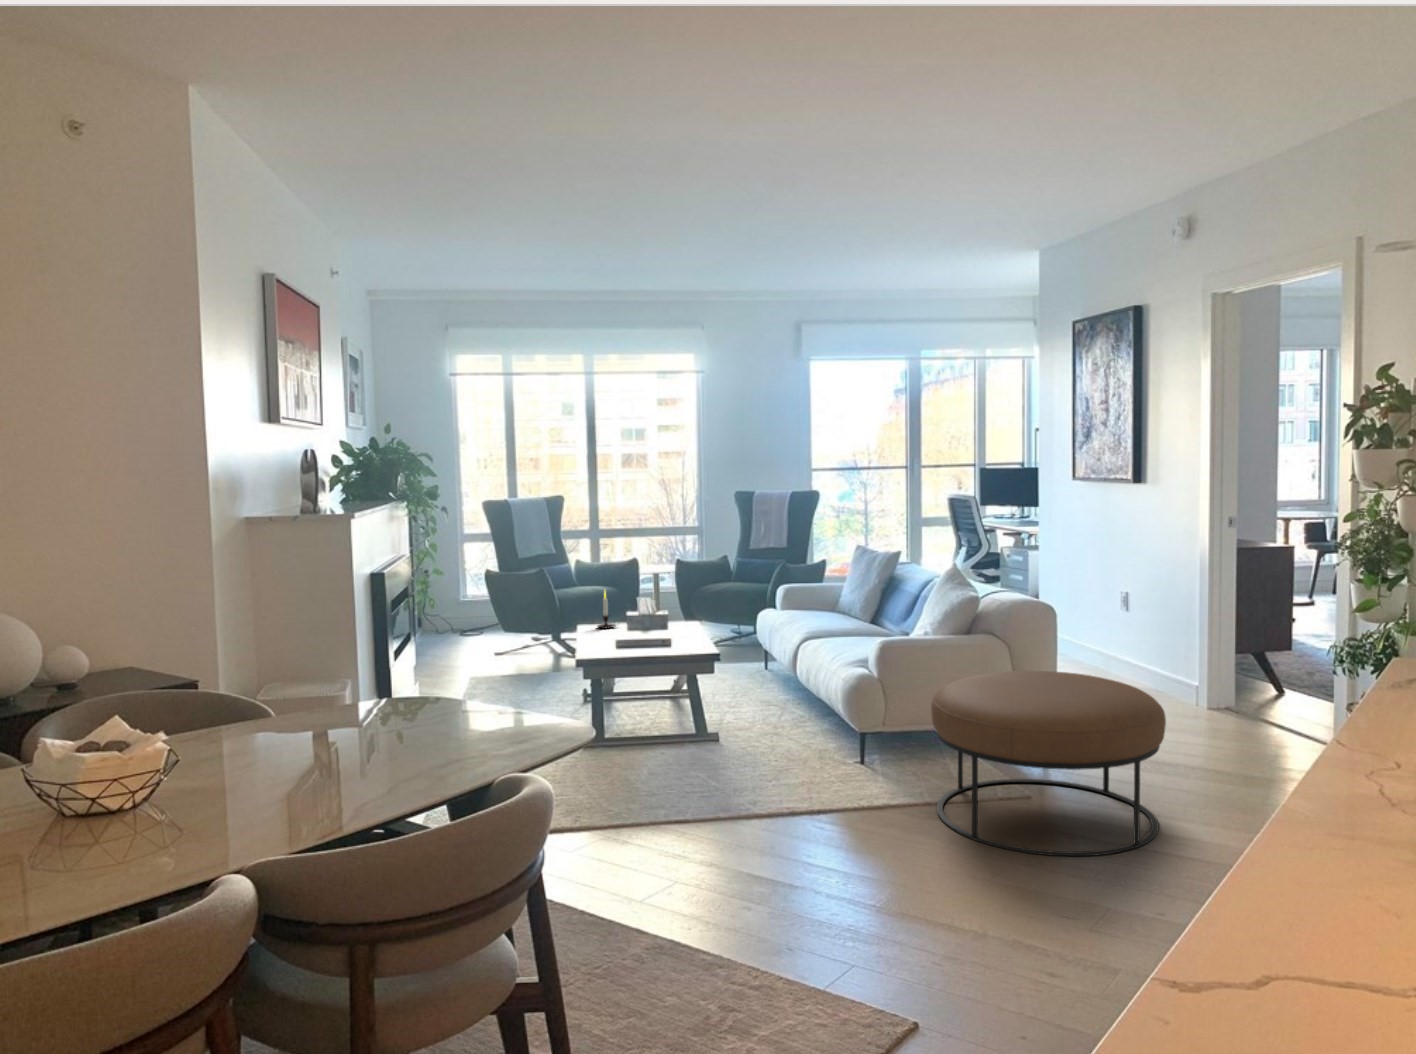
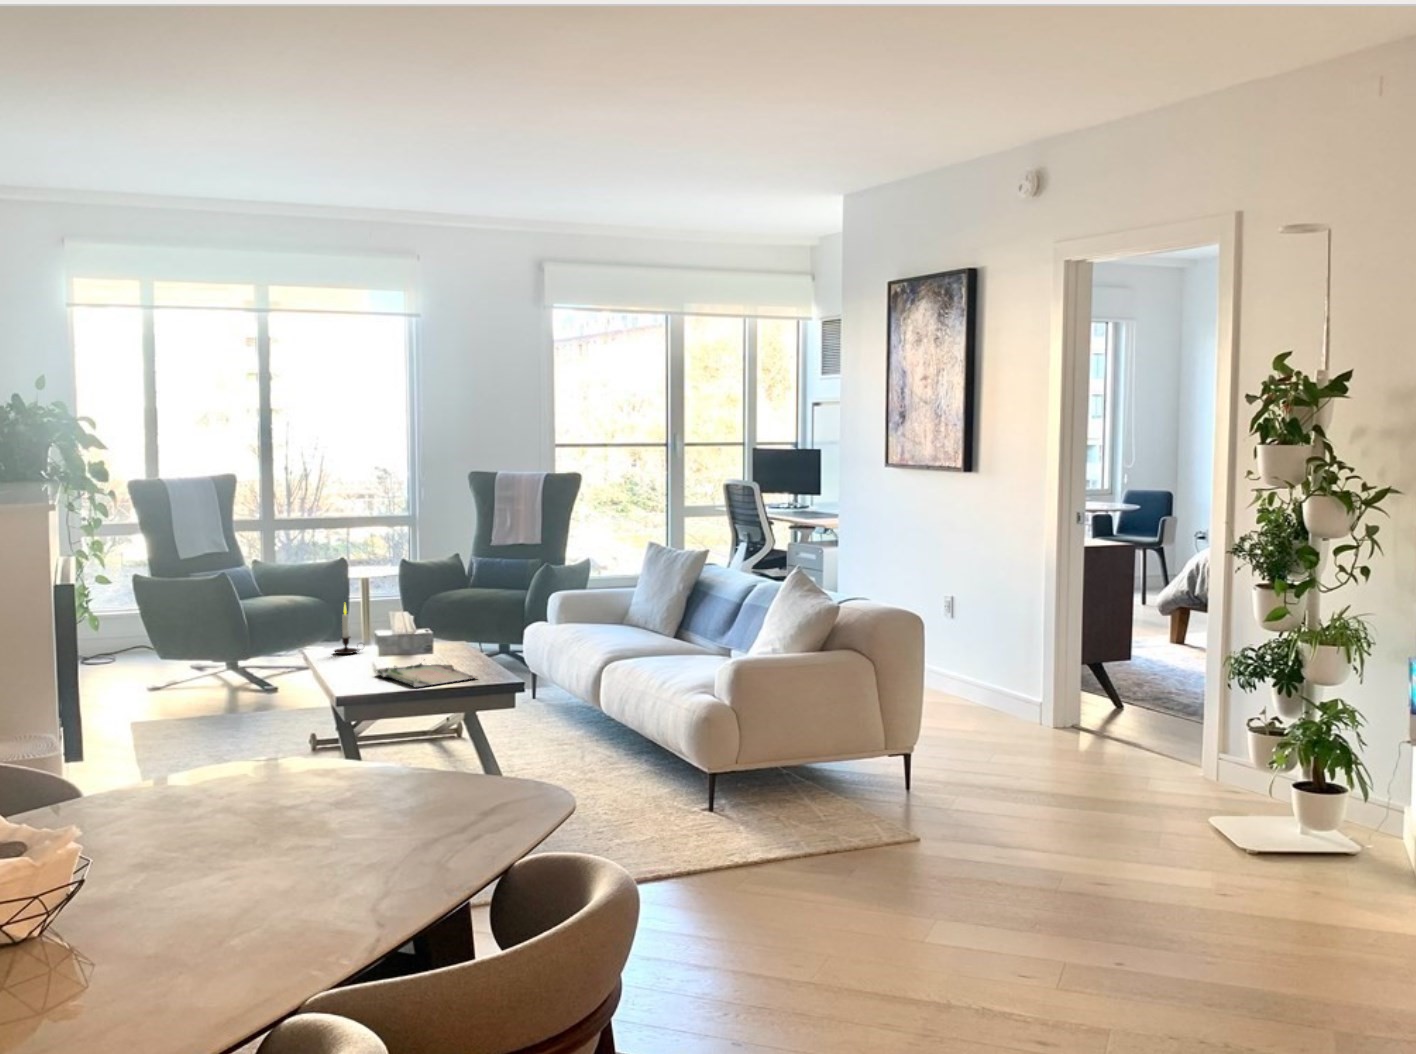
tray: none [614,632,687,655] -> present [376,663,477,687]
ottoman: present [931,671,1166,856] -> none [814,693,1075,903]

